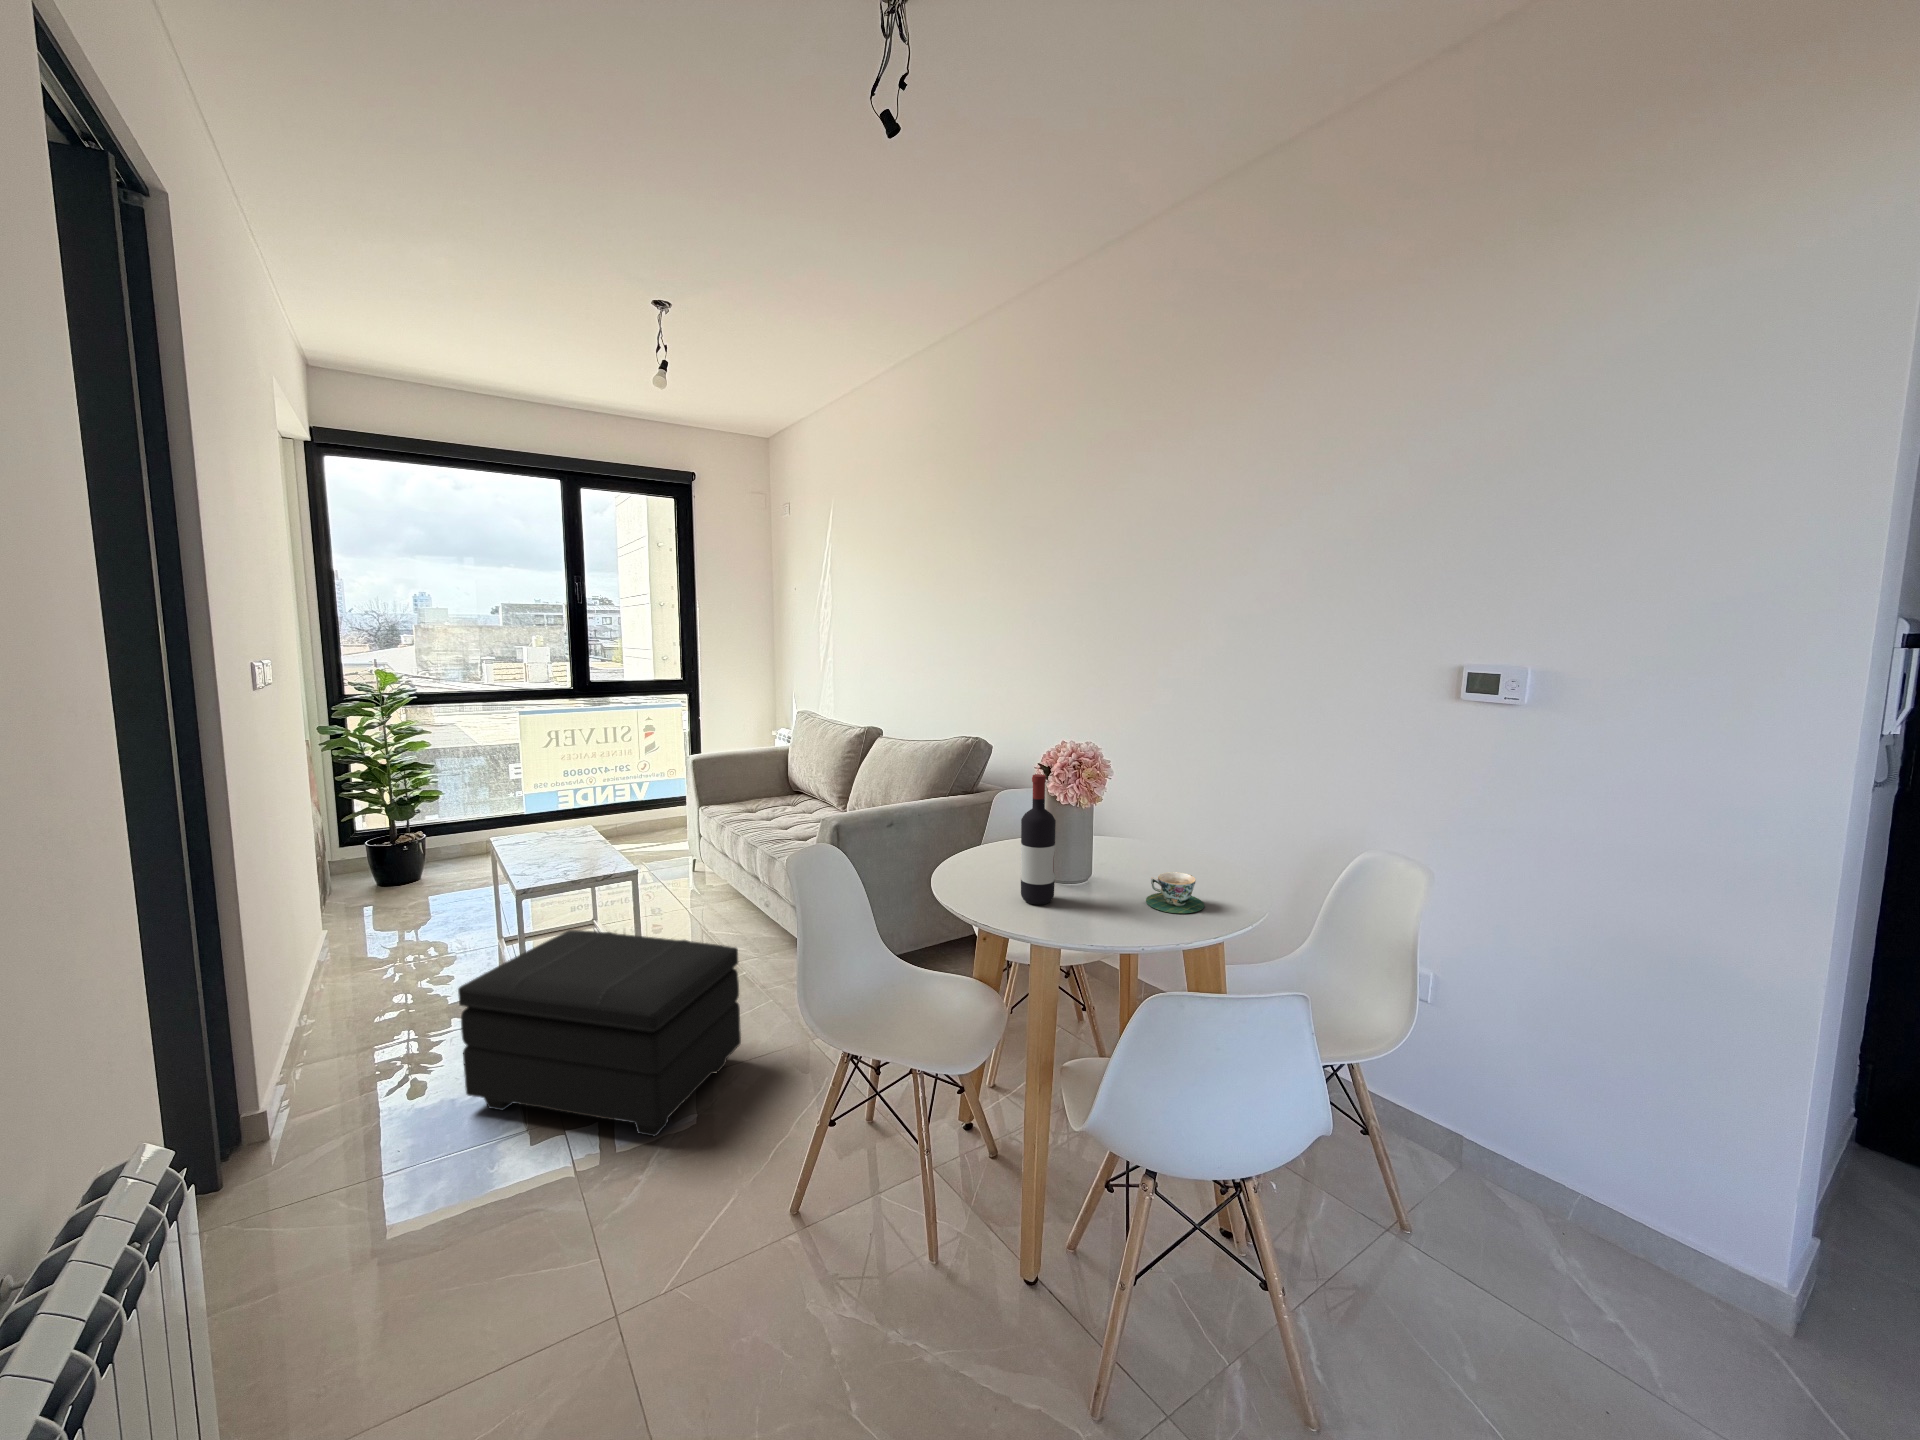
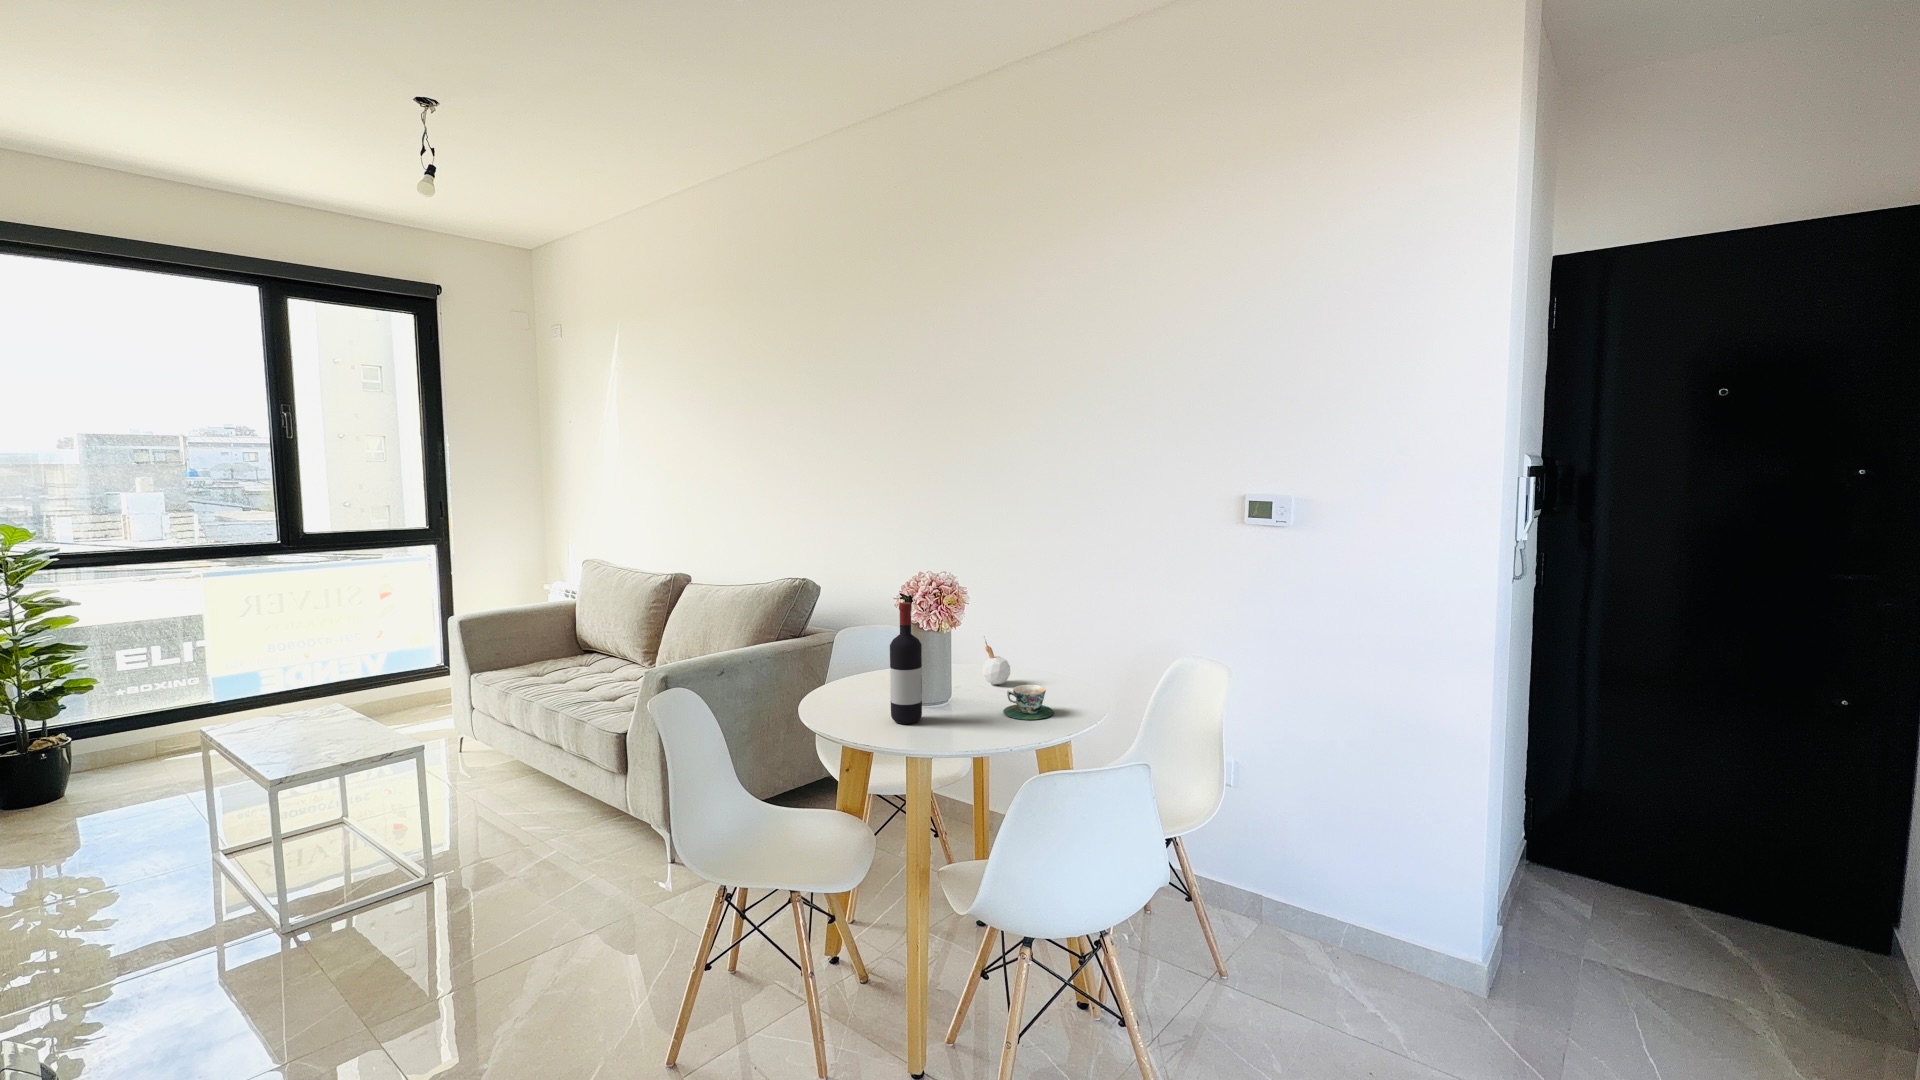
candle: none [1133,812,1163,865] -> present [983,636,1010,685]
footstool: present [458,930,741,1136] -> none [230,811,575,1030]

